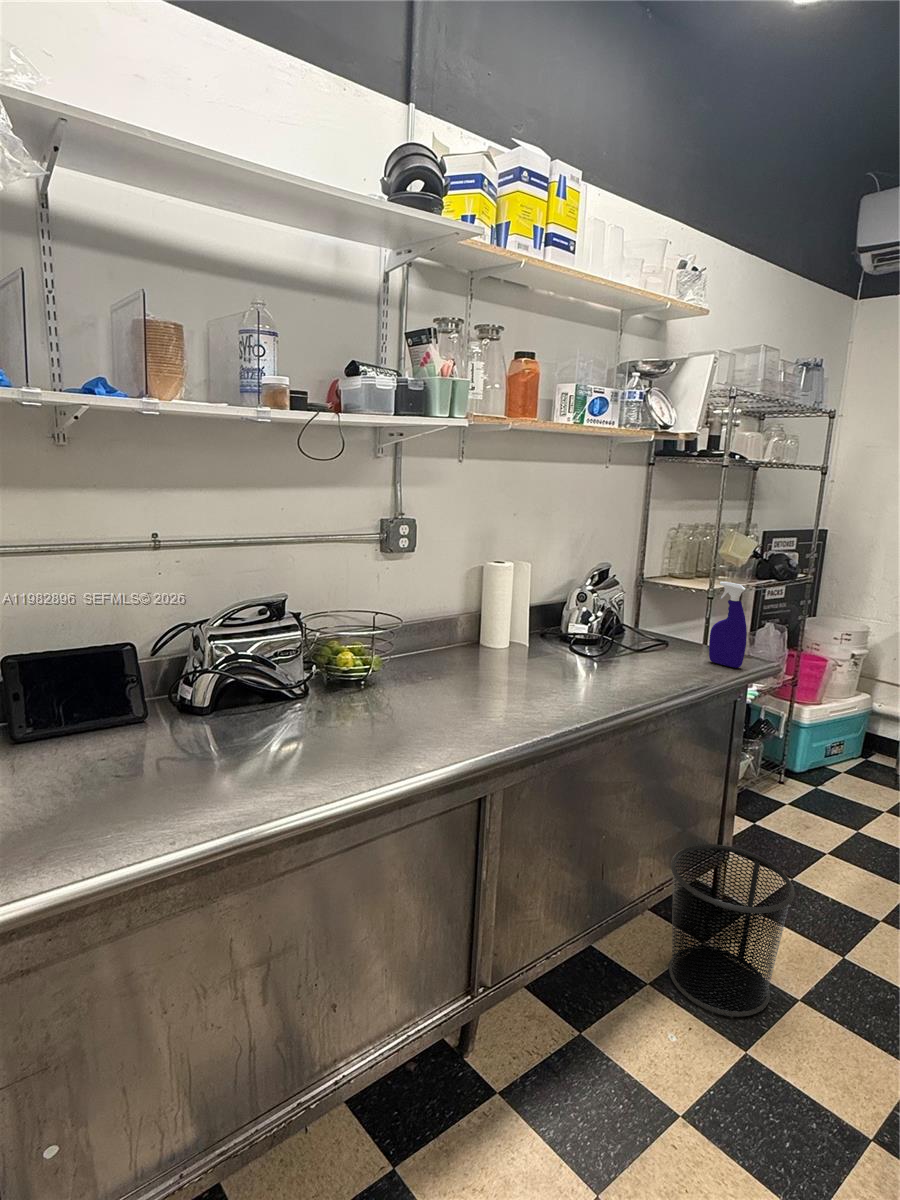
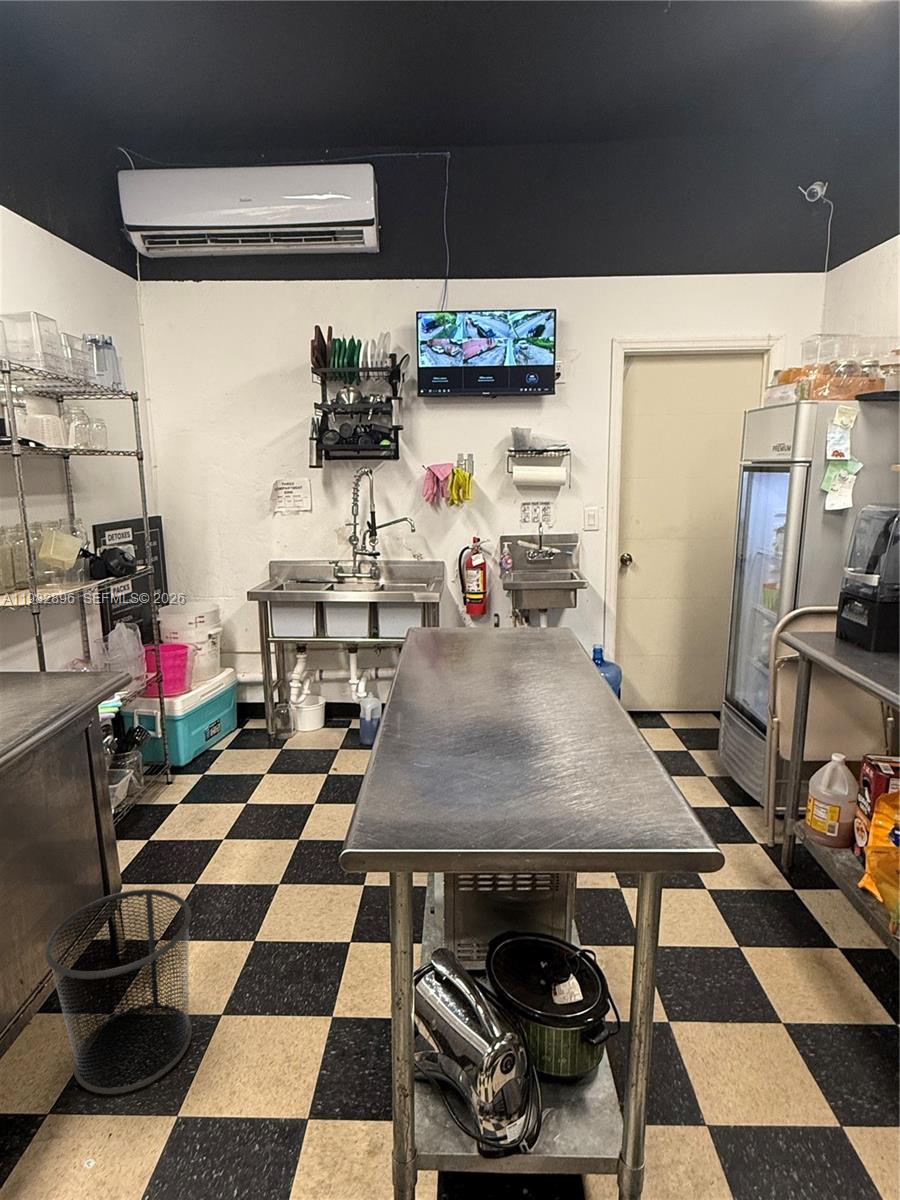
spray bottle: present [709,582,747,668] -> none [34,596,83,693]

